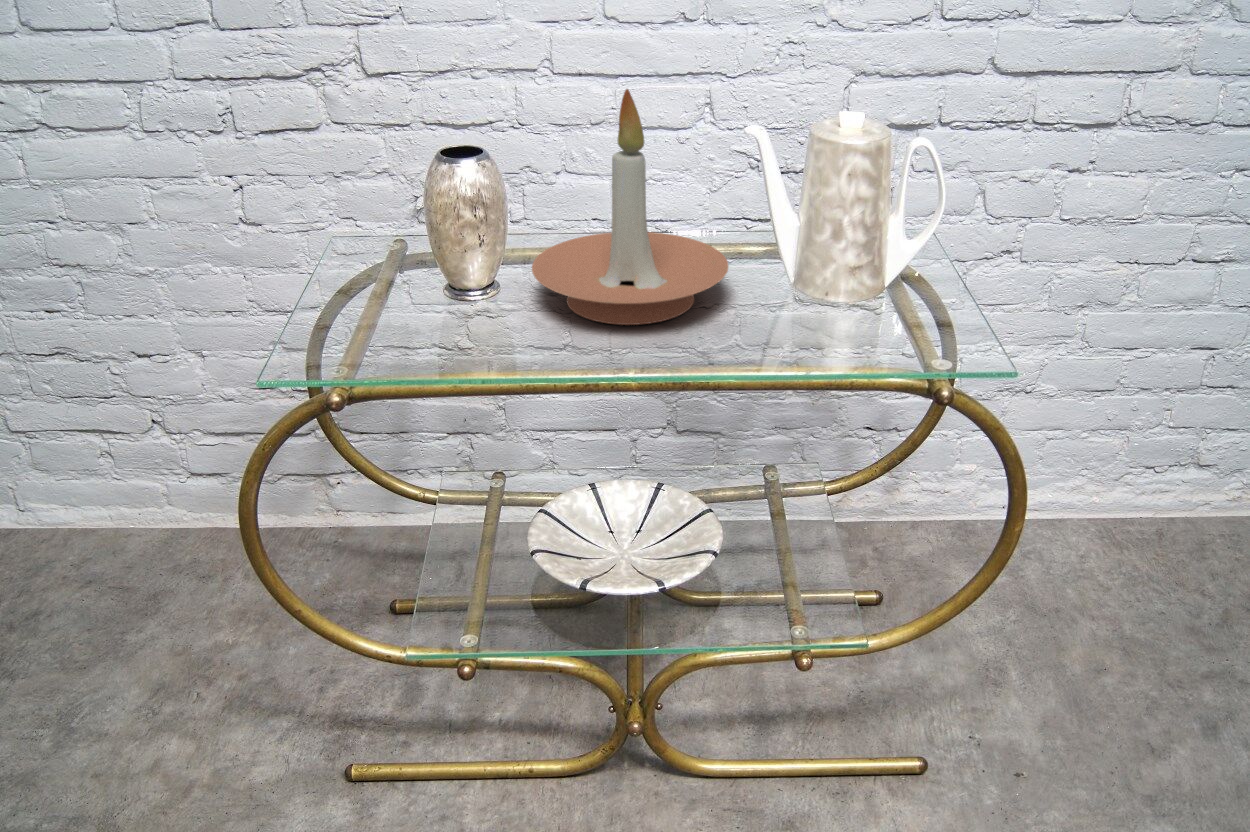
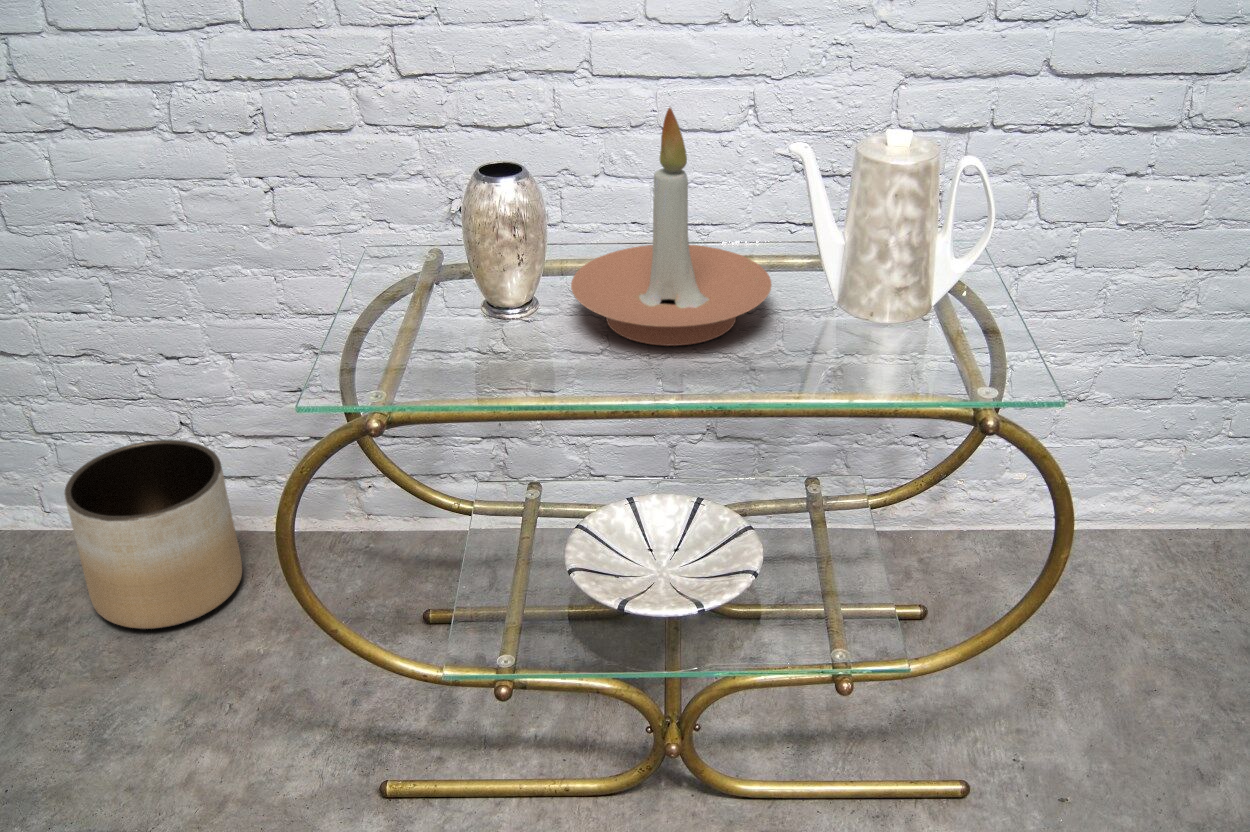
planter: none [35,436,213,621] -> present [64,440,242,629]

